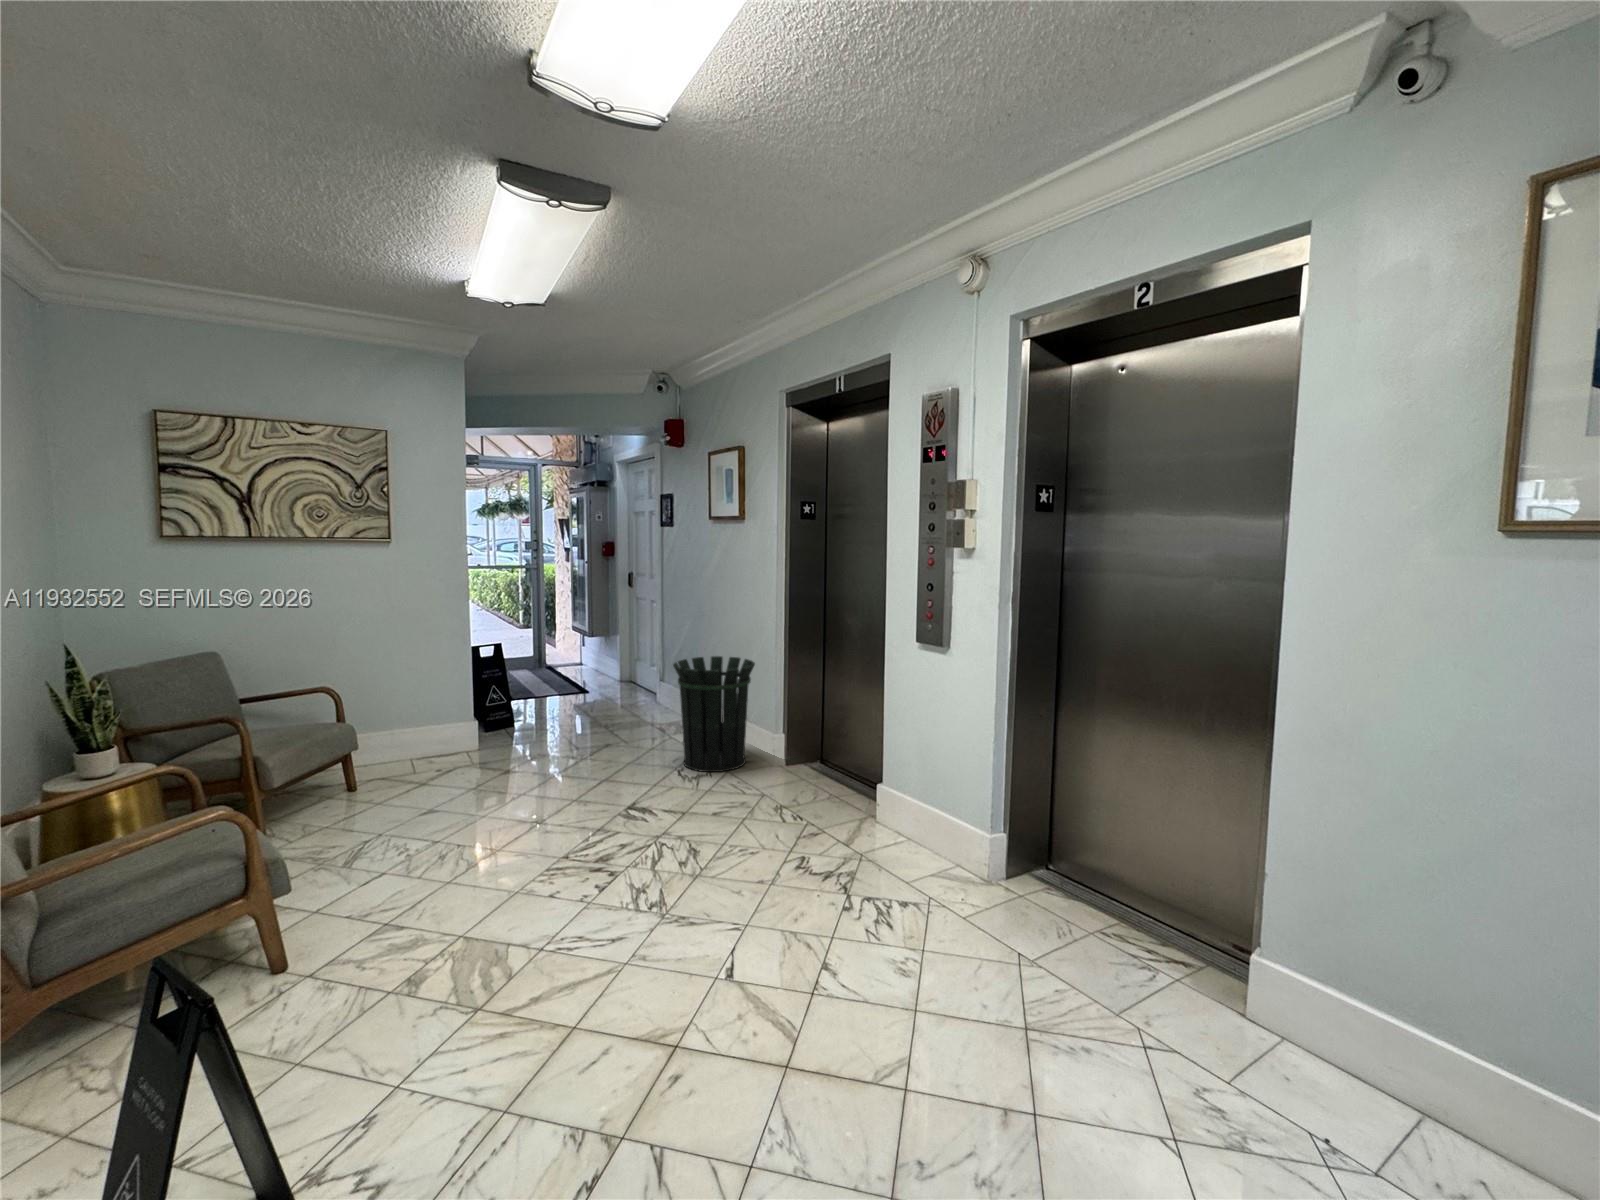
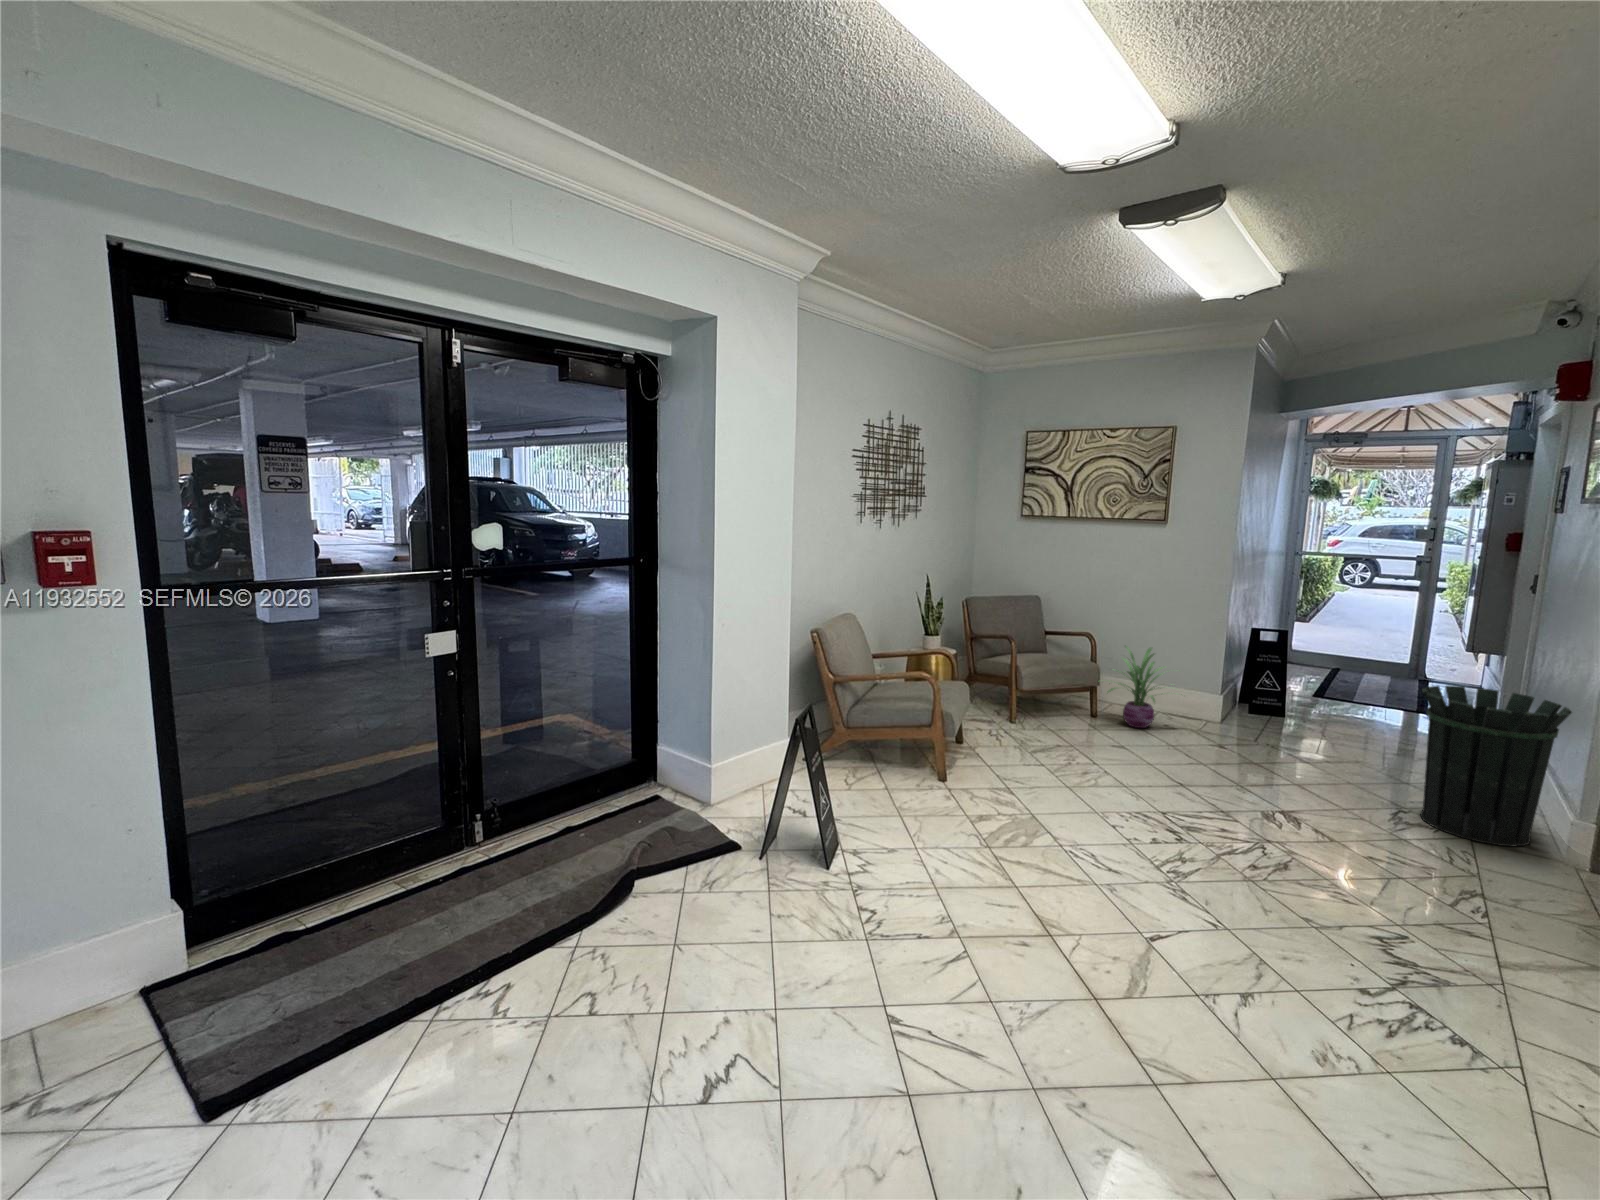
decorative plant: none [341,686,457,785] -> present [1108,646,1163,728]

